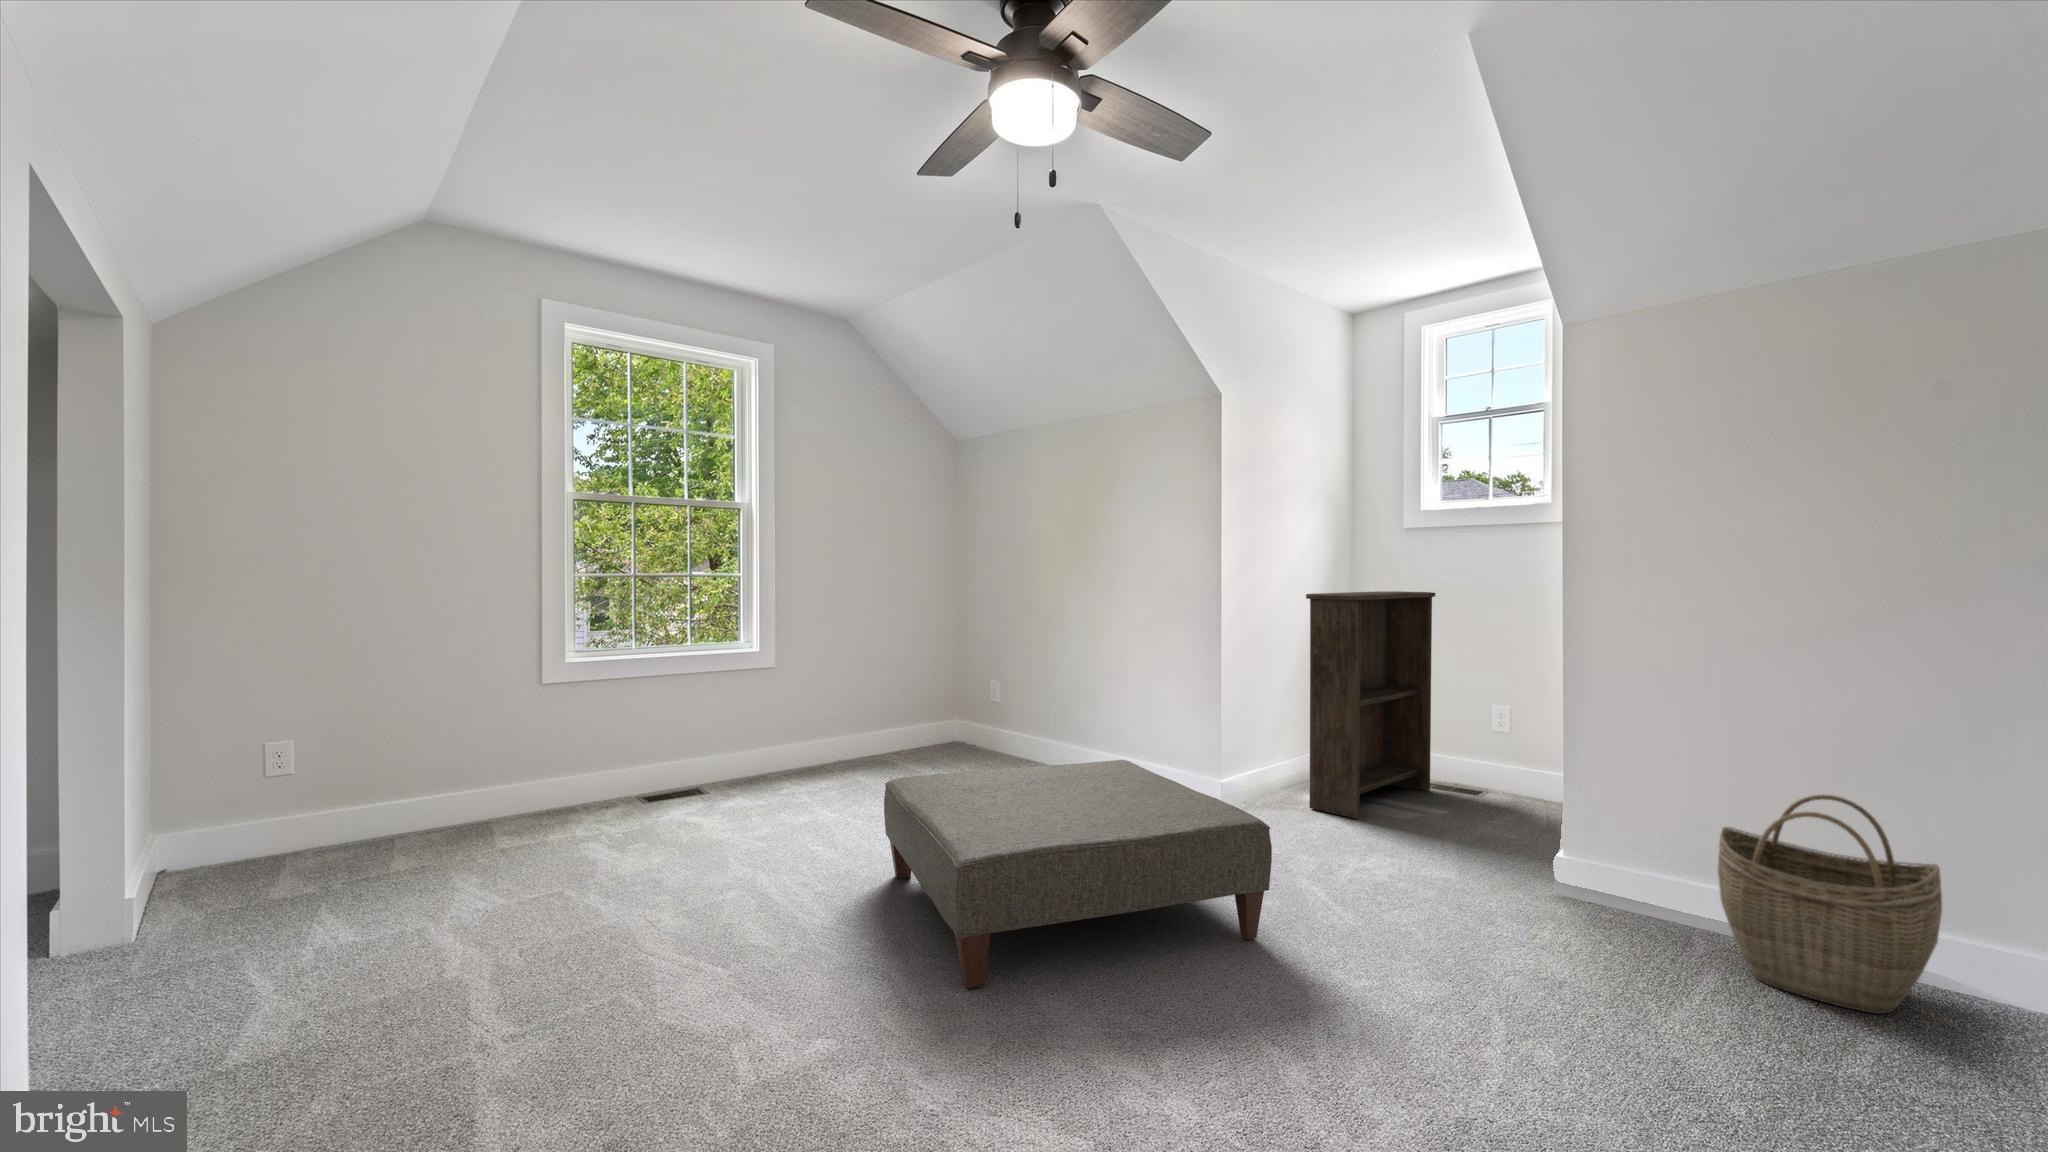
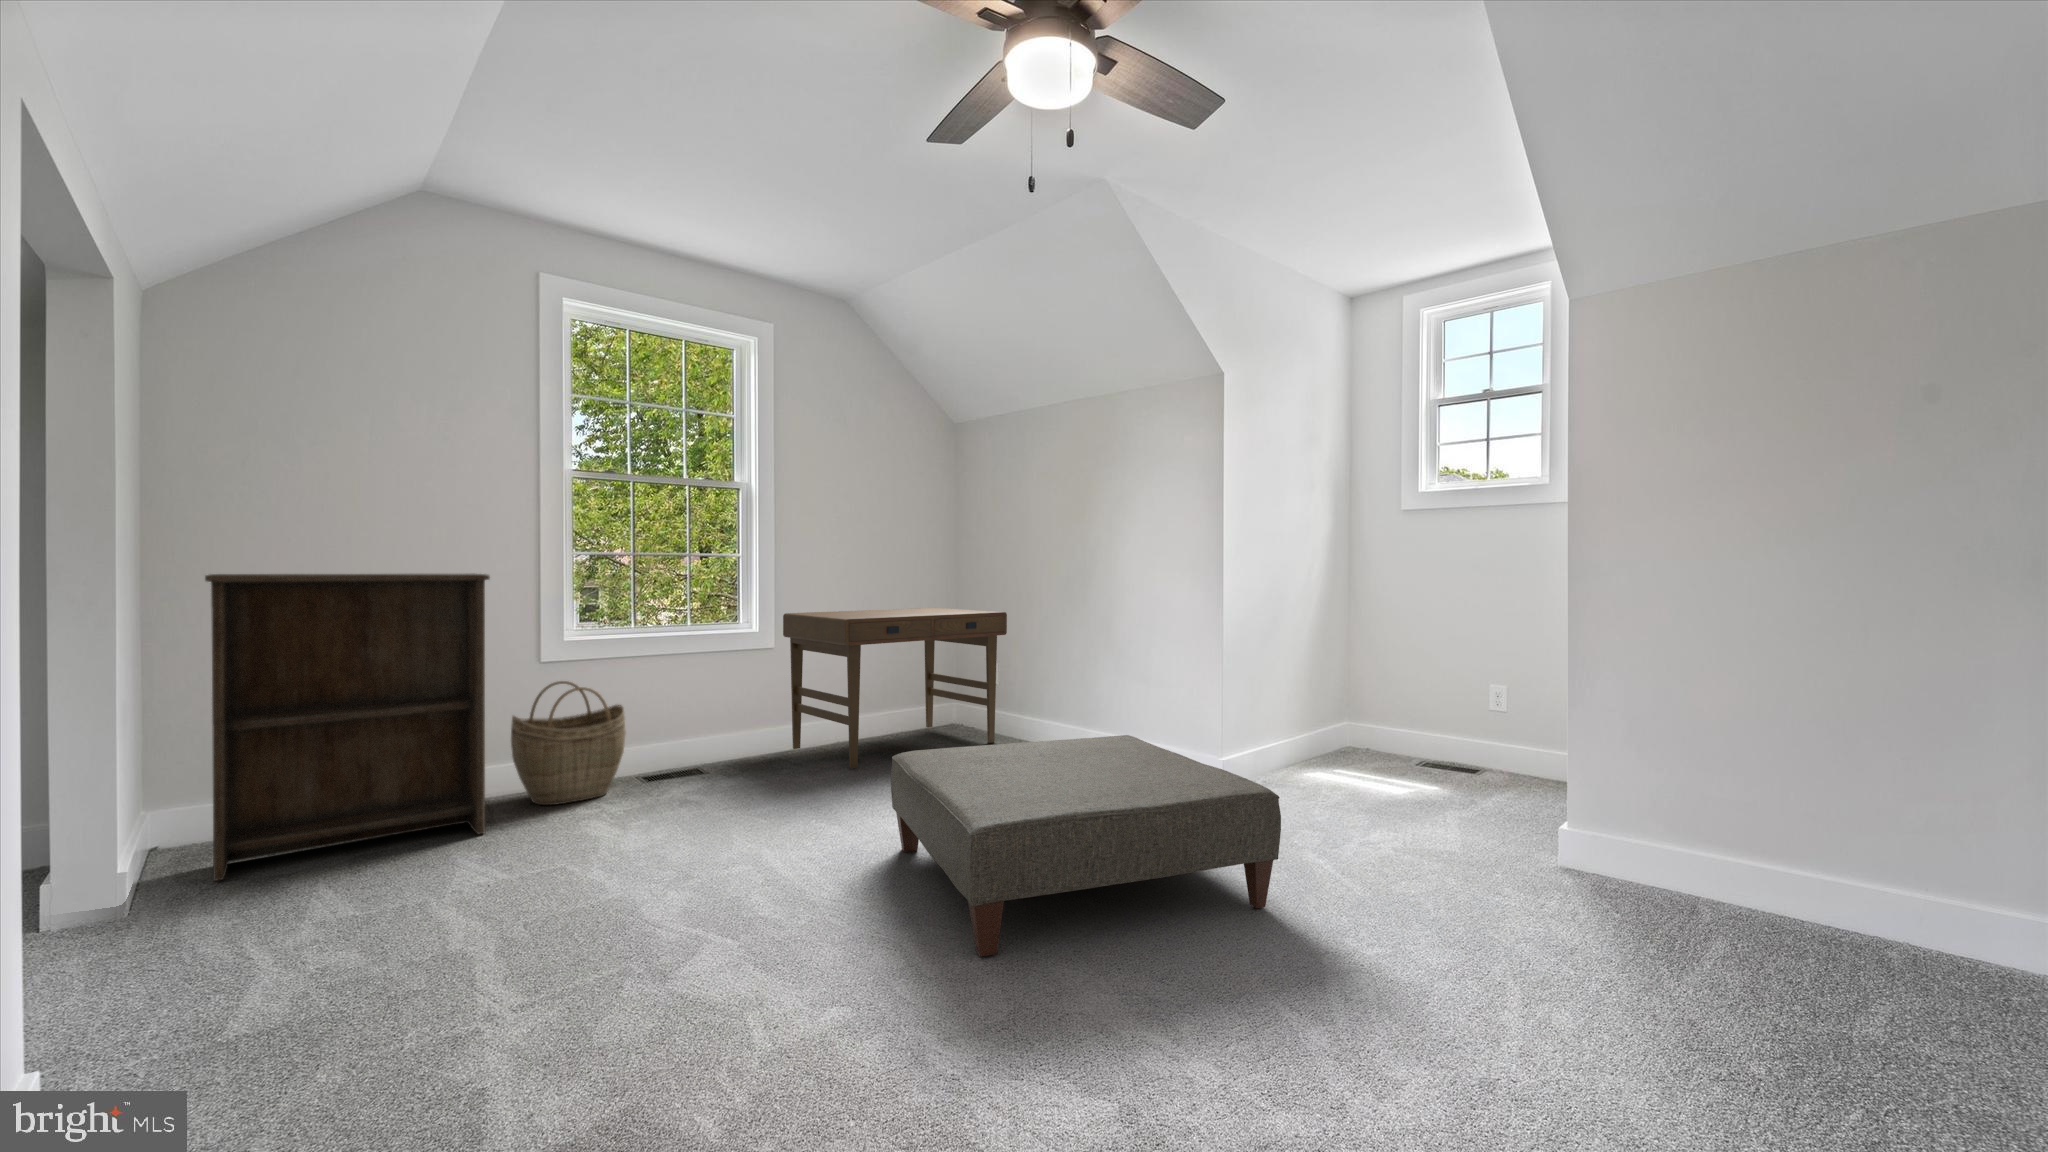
bookshelf: present [1306,591,1436,818] -> present [205,573,490,881]
desk: none [781,624,1007,790] -> present [783,608,1007,768]
woven basket: present [1718,795,1942,1014] -> present [511,681,625,805]

